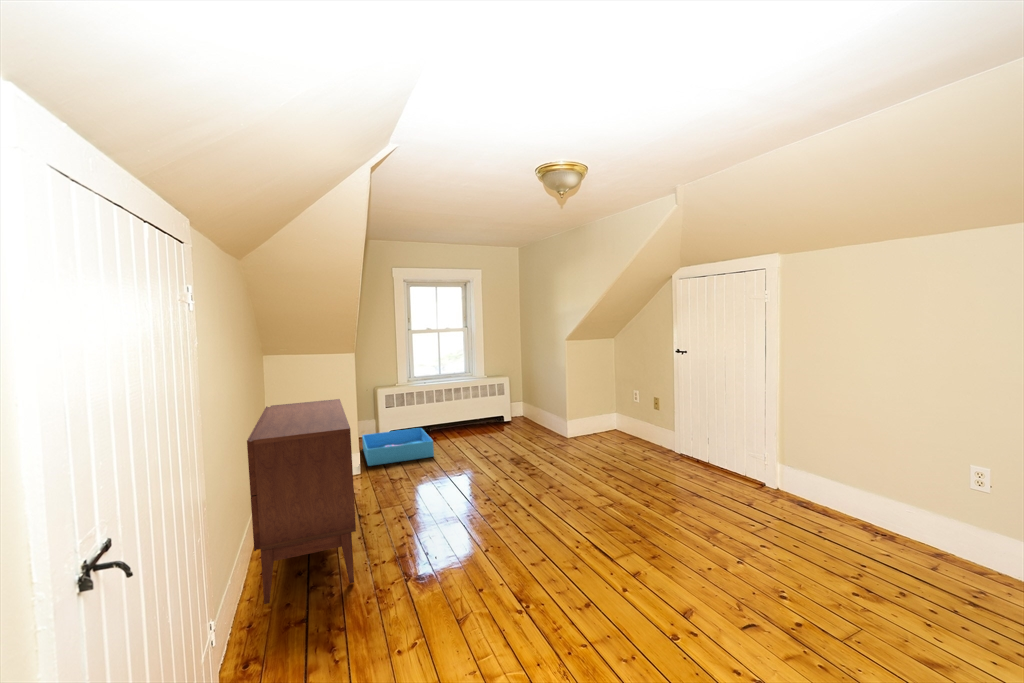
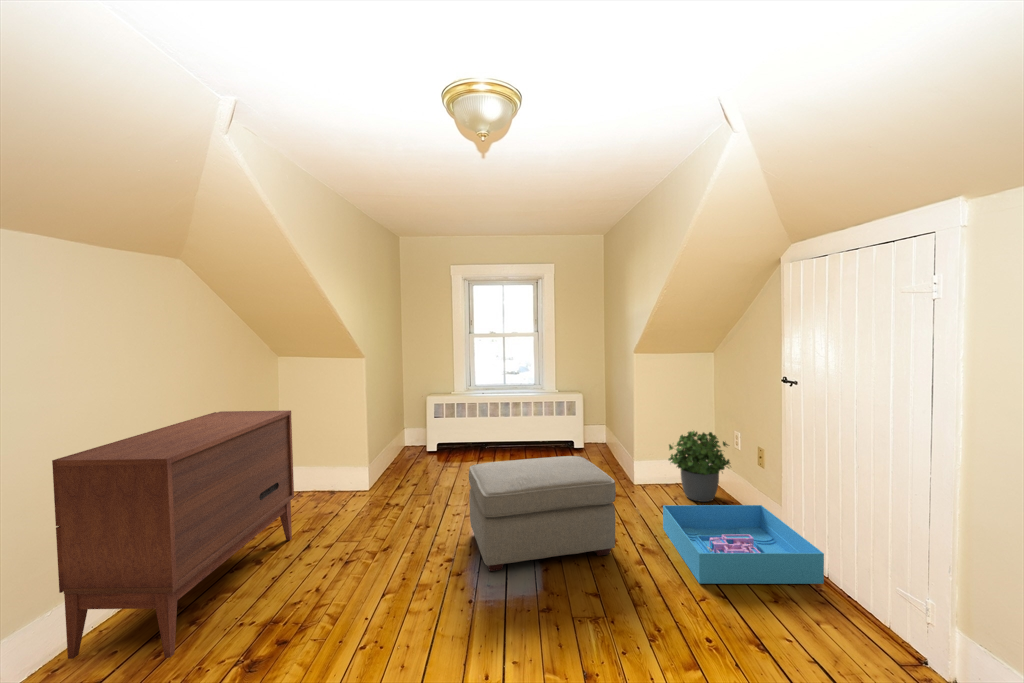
potted plant: none [595,392,634,441] -> present [668,431,730,502]
ottoman: none [483,416,593,497] -> present [469,456,616,571]
storage bin: present [362,428,434,466] -> present [663,505,824,584]

